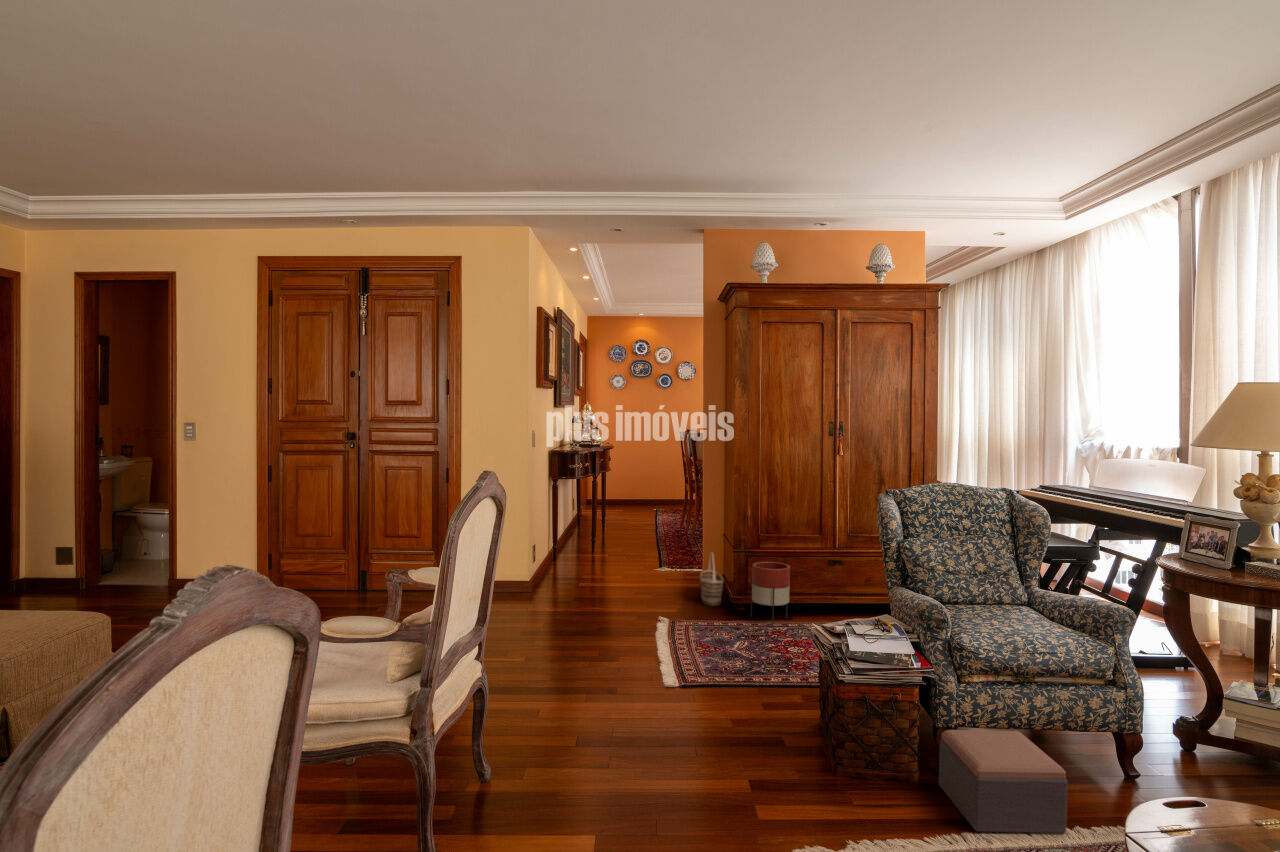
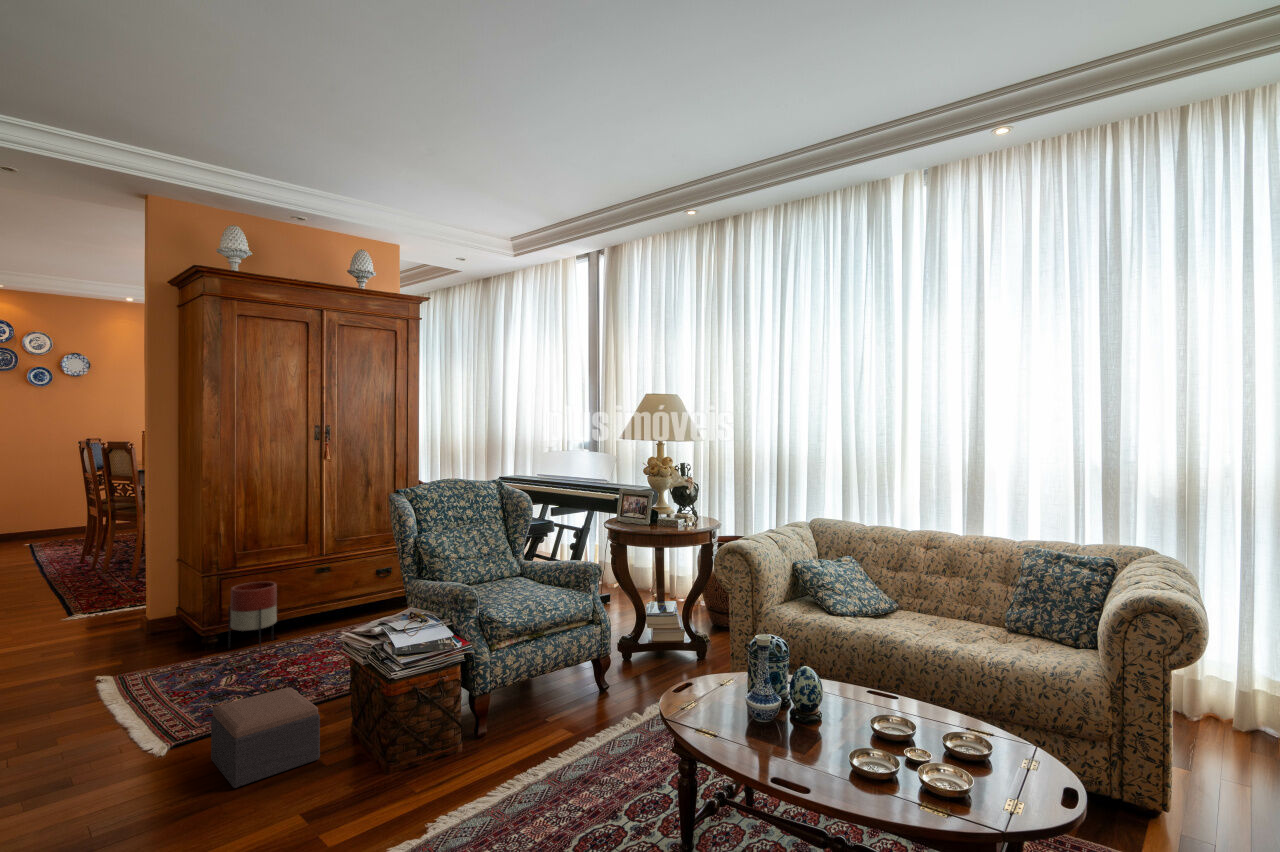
basket: present [700,552,723,606] -> none [150,584,186,648]
footstool: present [939,730,1068,833] -> present [211,687,320,788]

